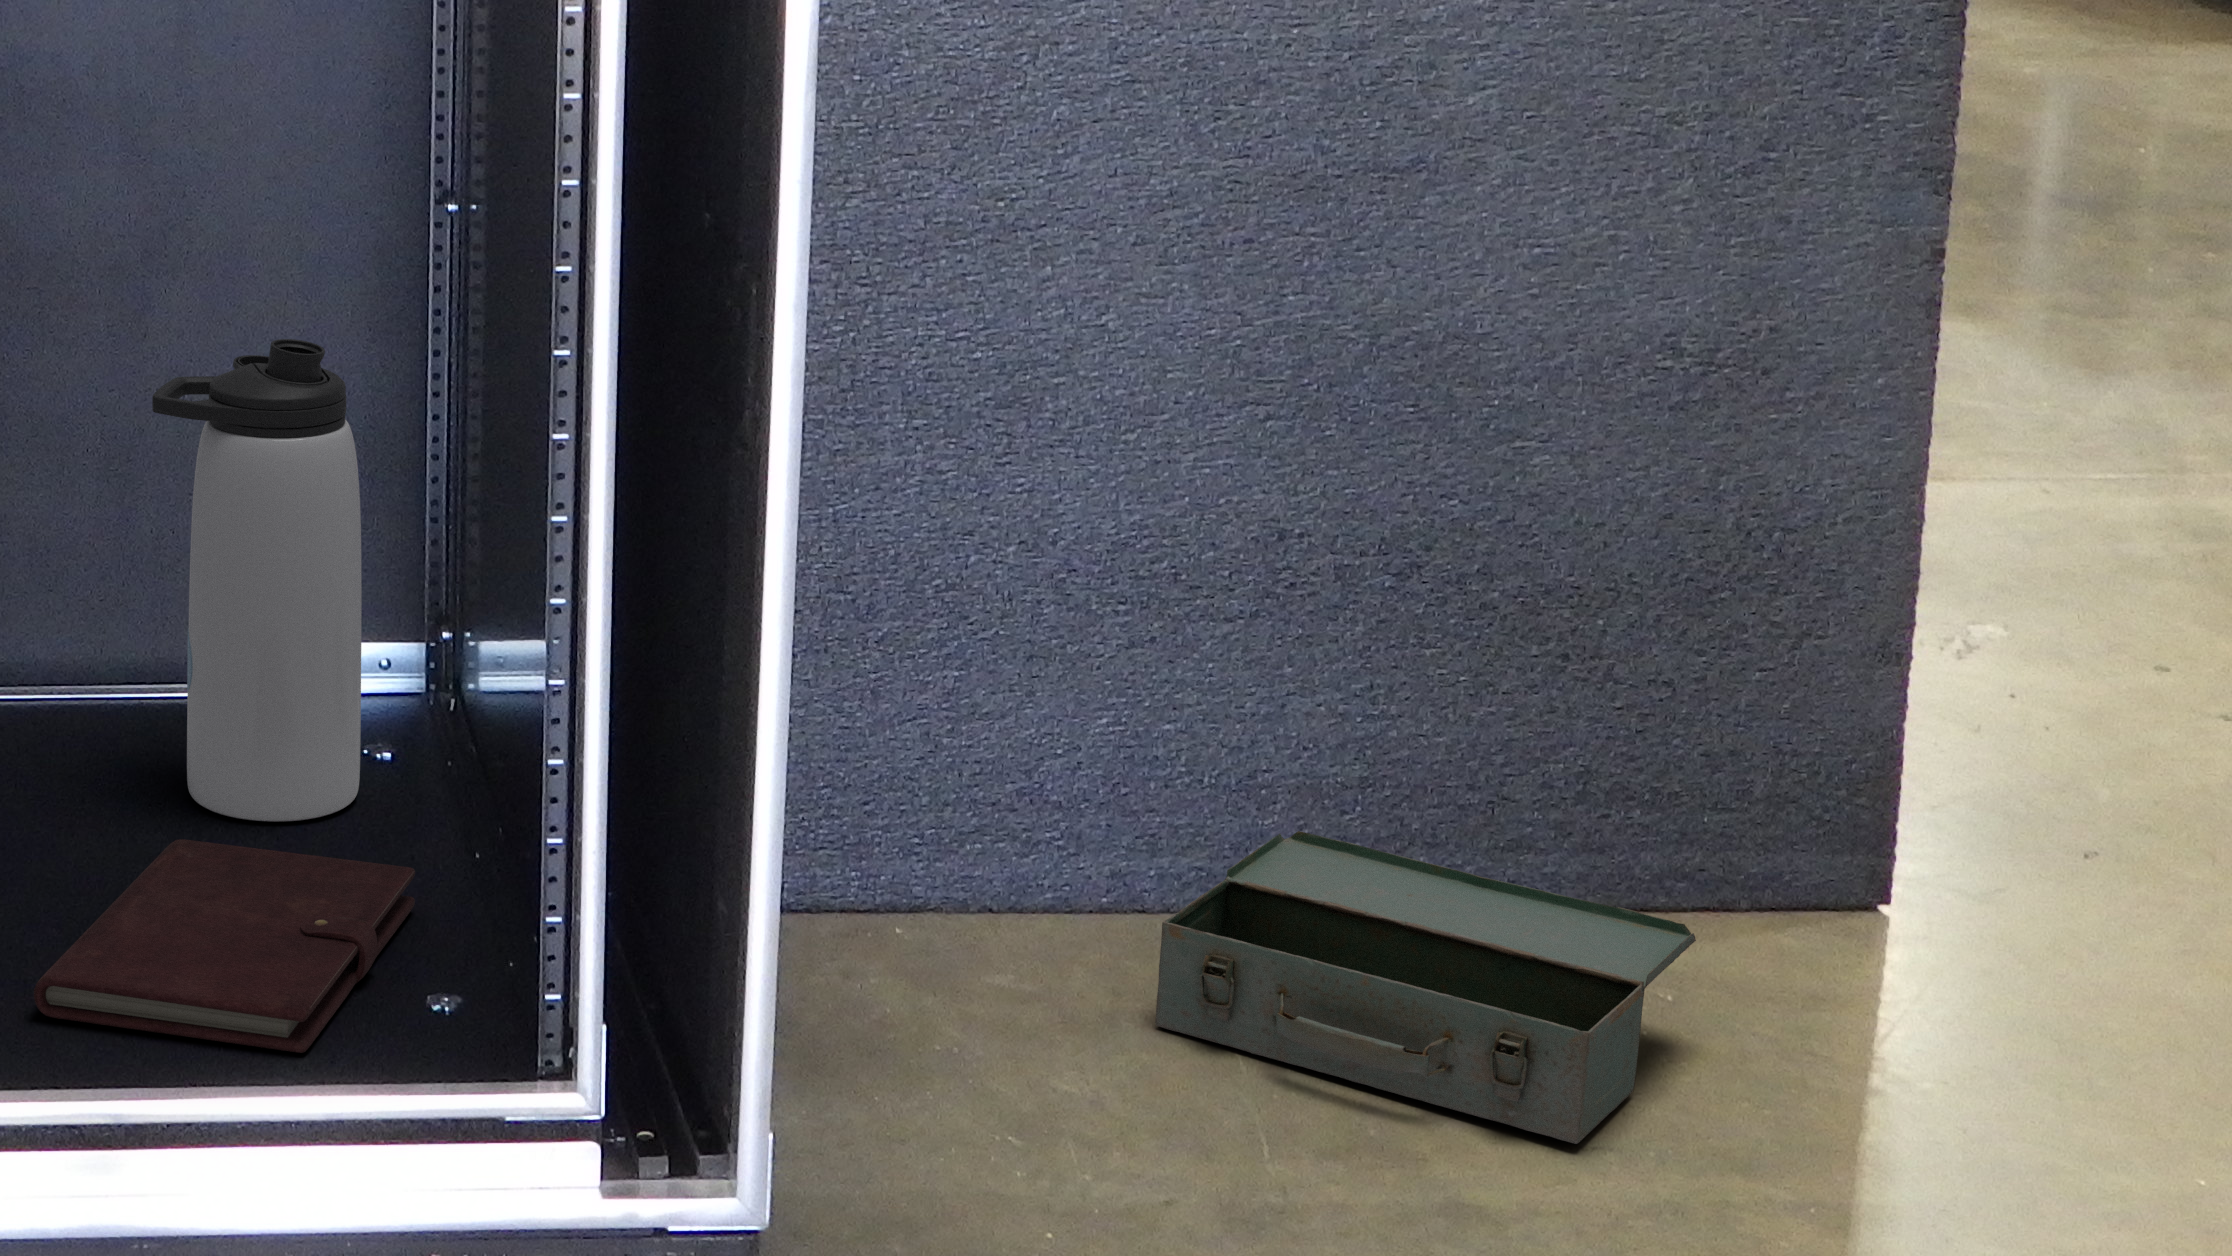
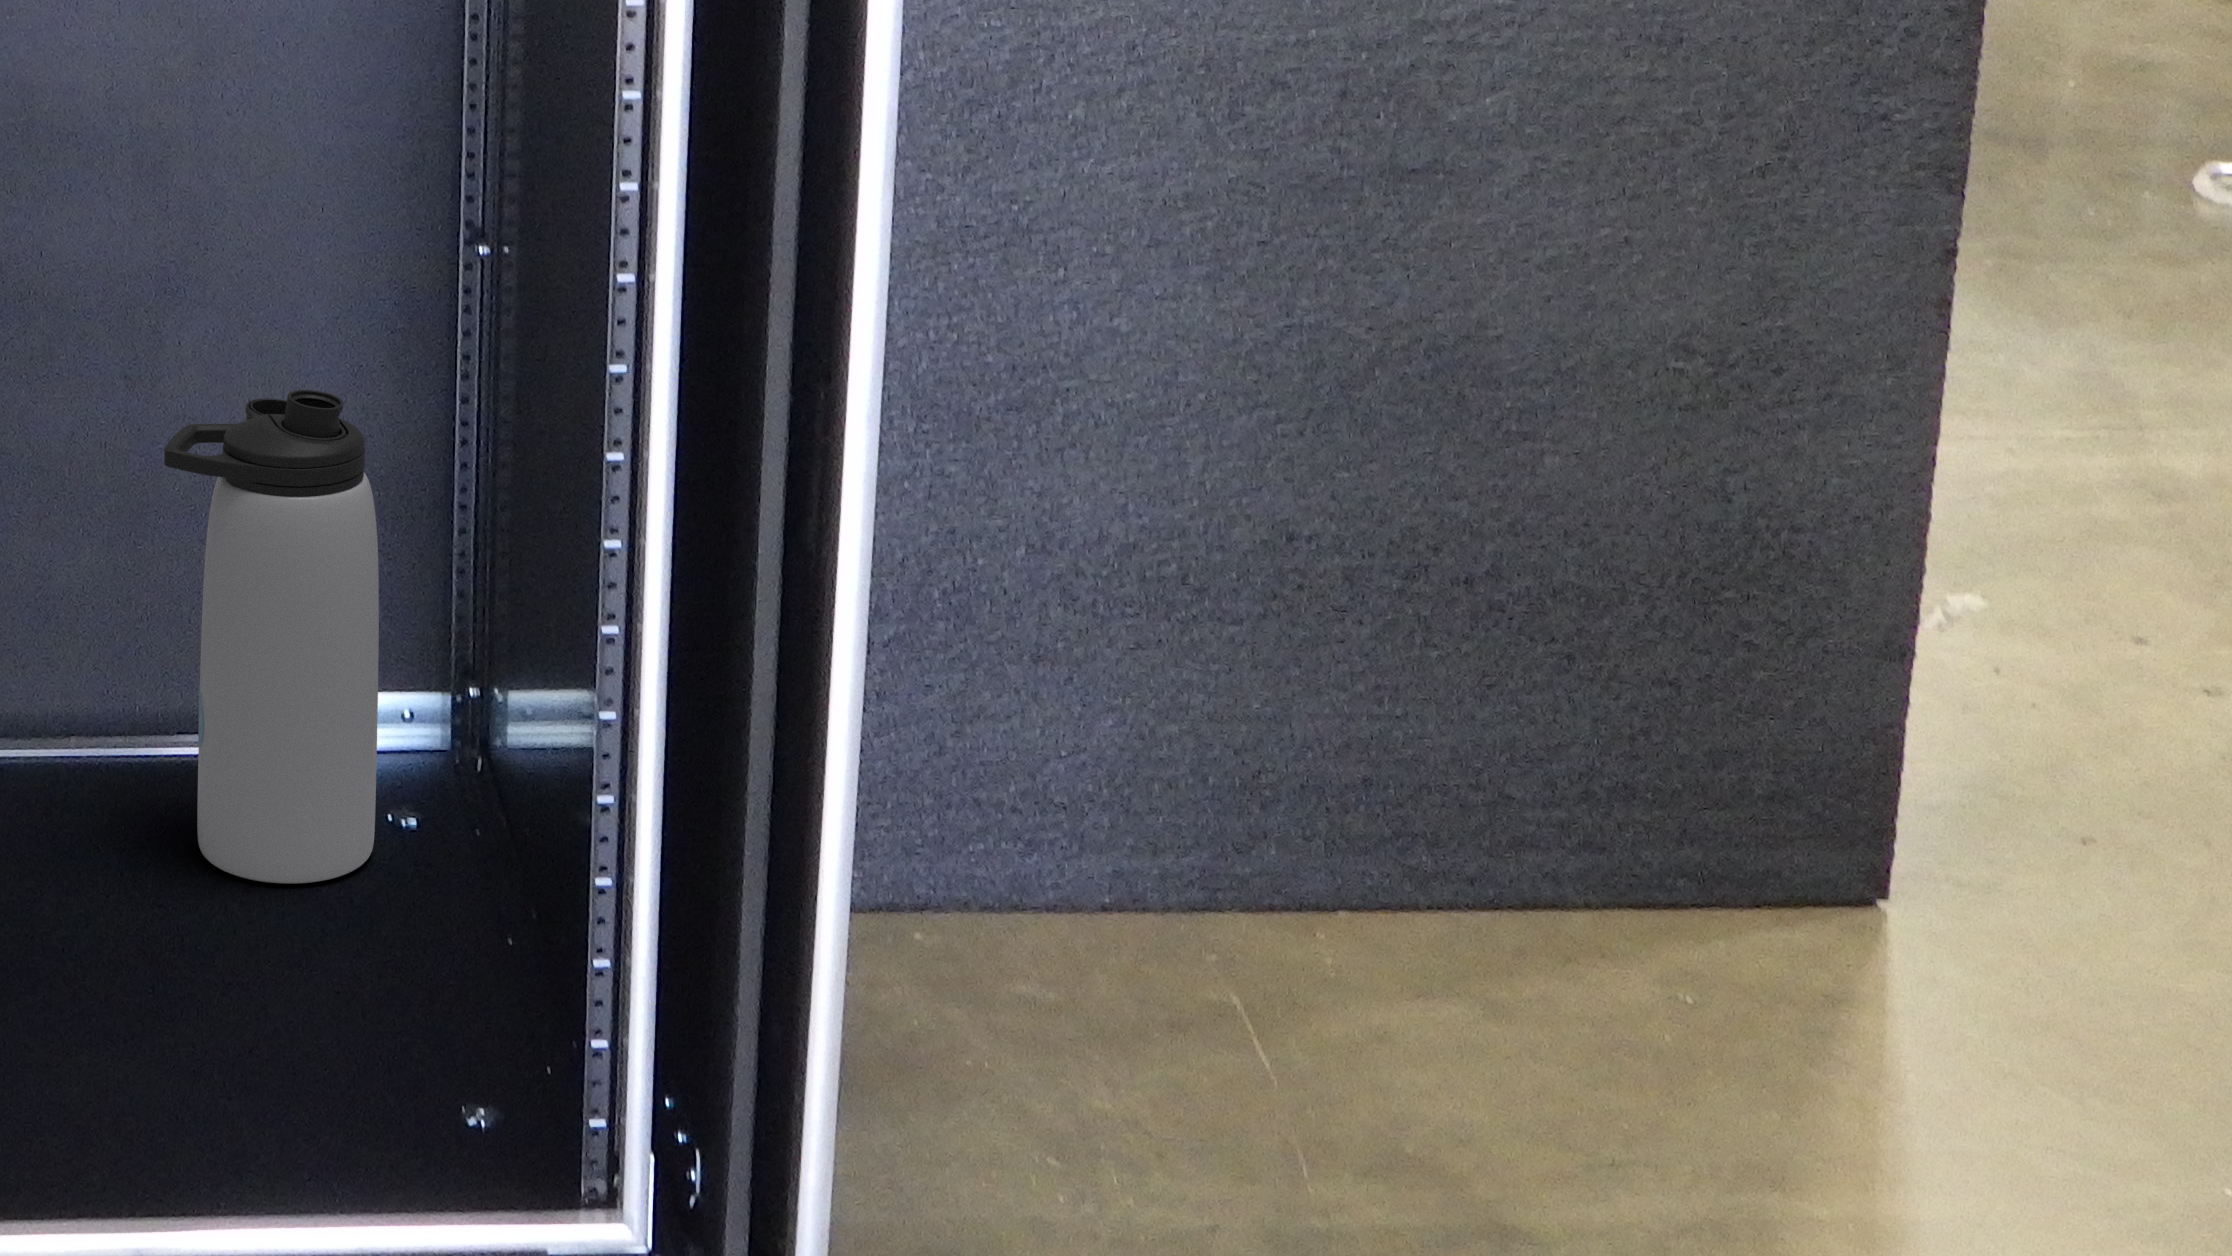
toolbox: present [1155,831,1696,1144] -> none [1174,861,1723,1208]
notebook: present [34,839,415,1053] -> none [53,916,441,1173]

